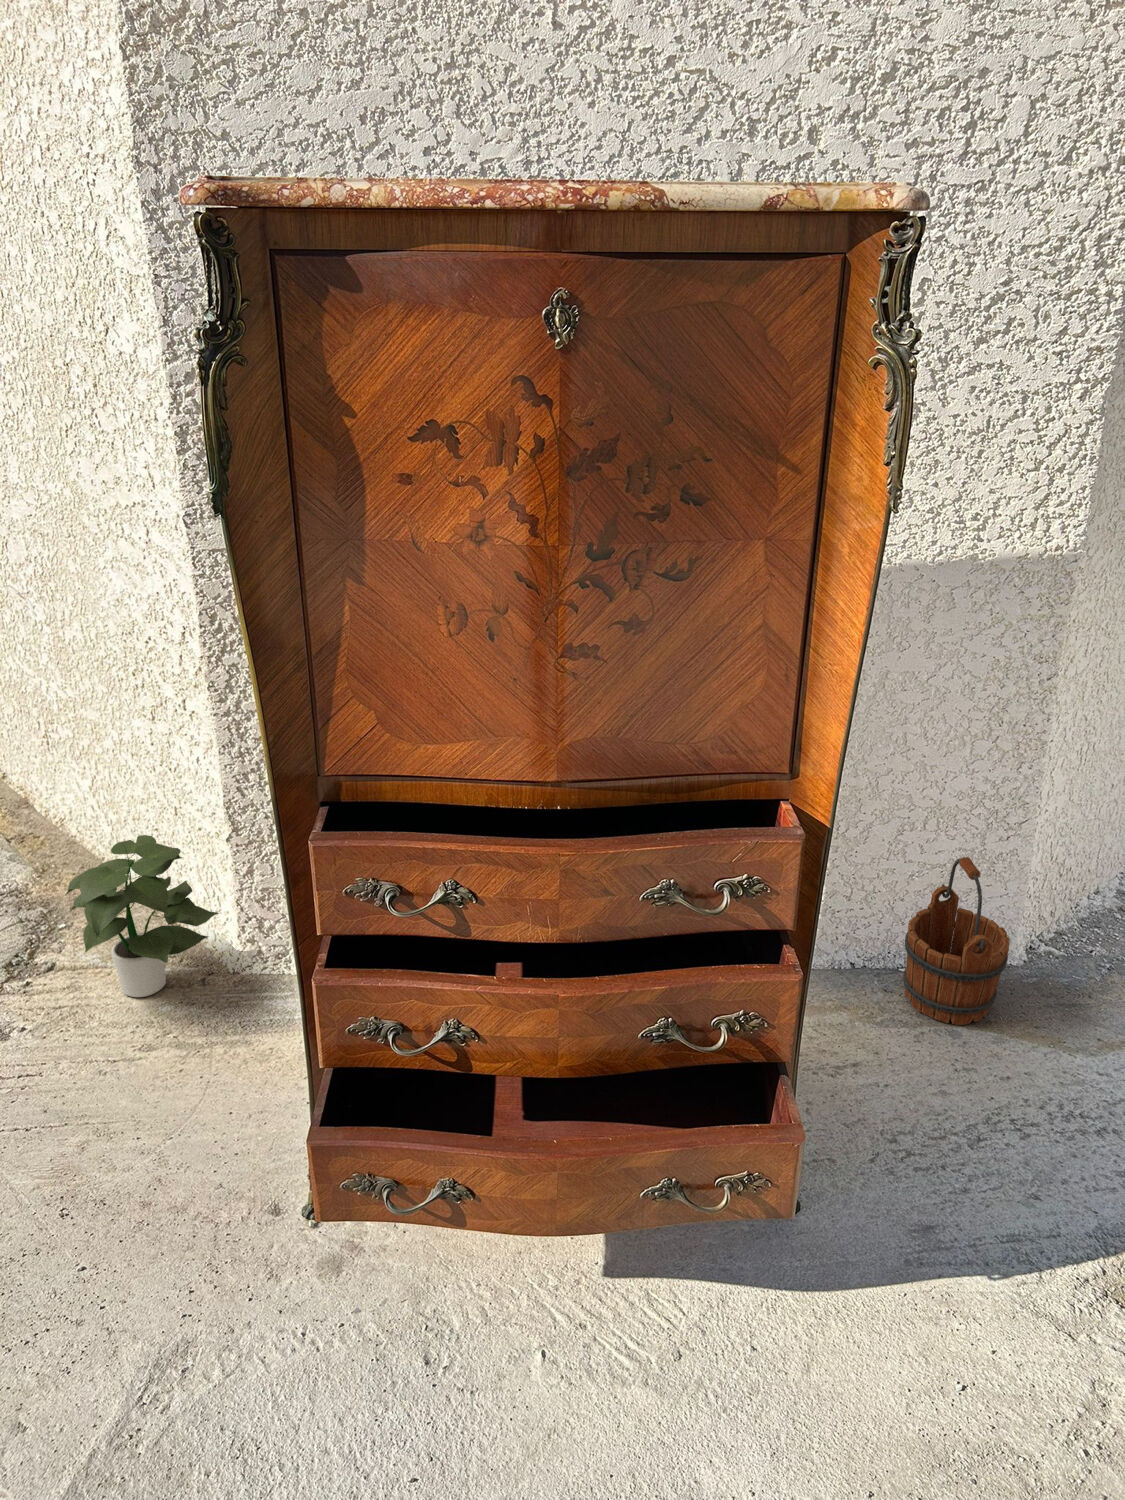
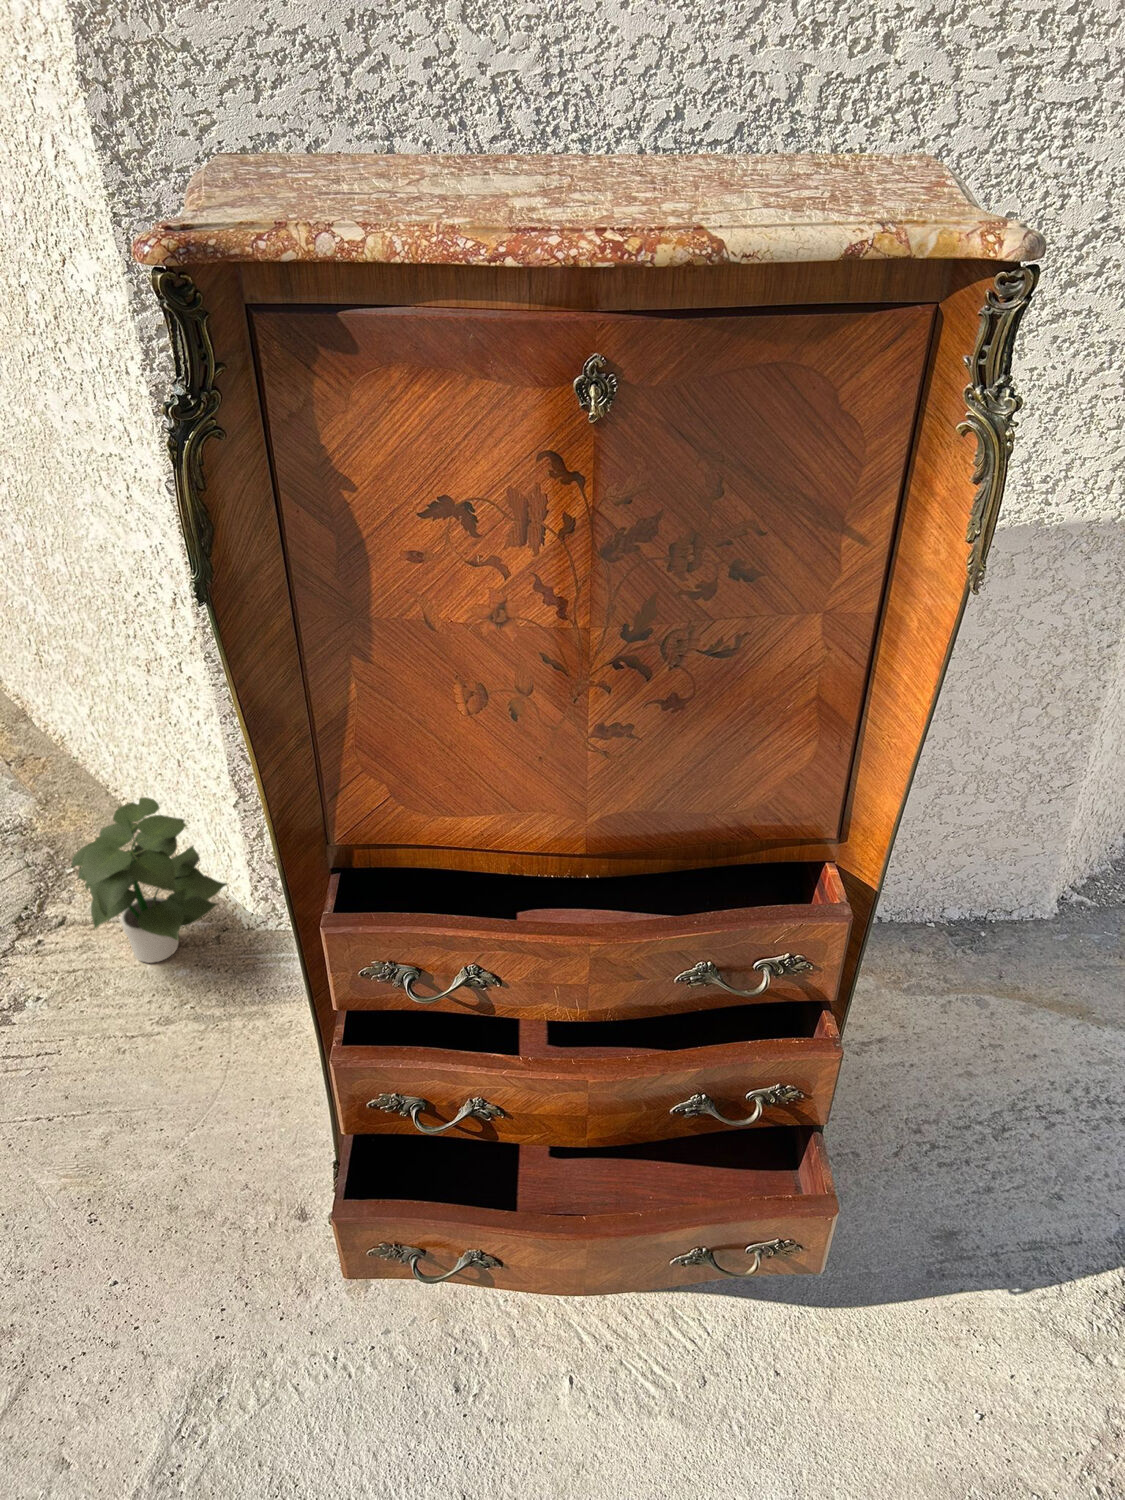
wooden bucket: present [903,857,1010,1025] -> none [929,831,1041,994]

